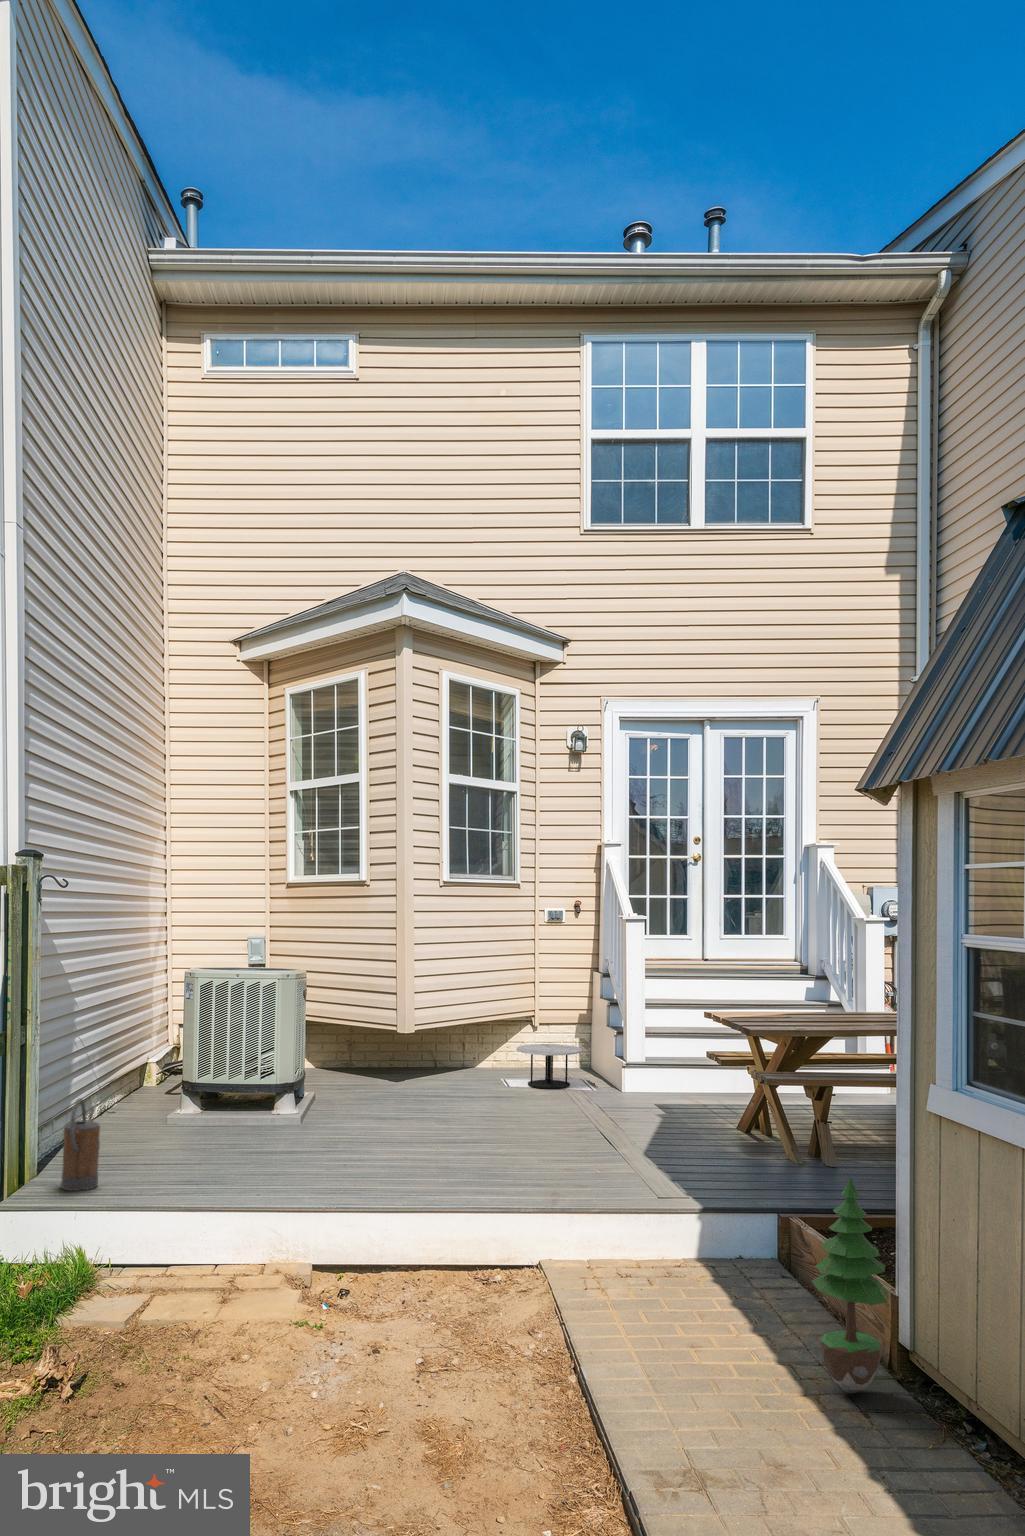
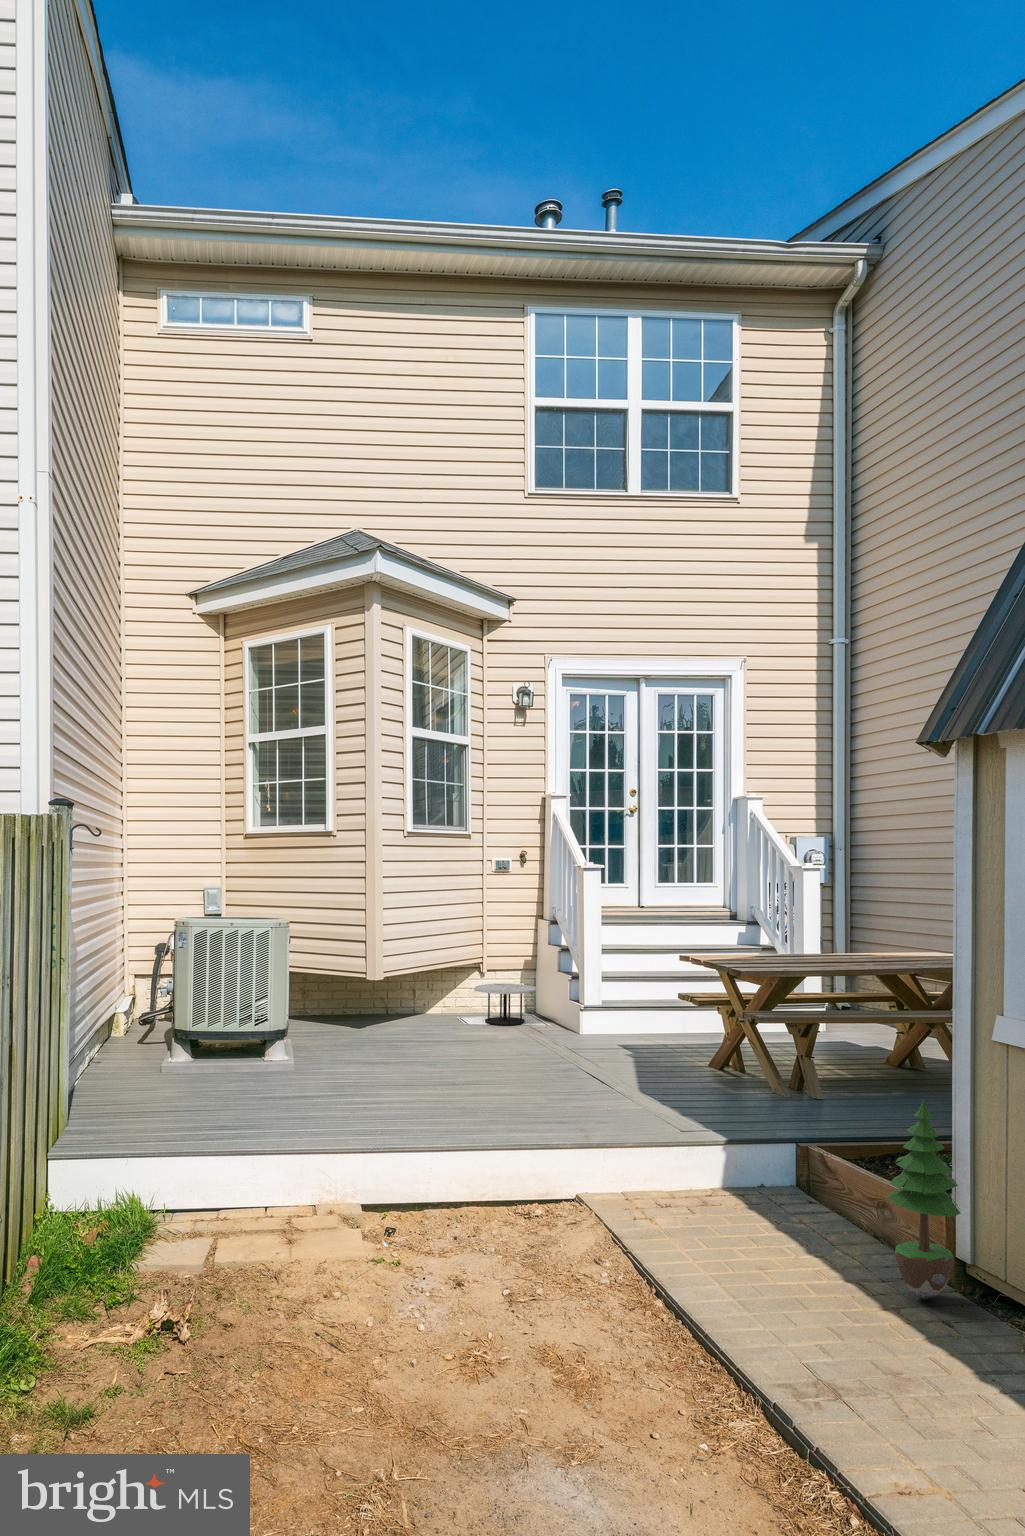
watering can: present [61,1098,100,1191] -> none [94,1049,132,1142]

